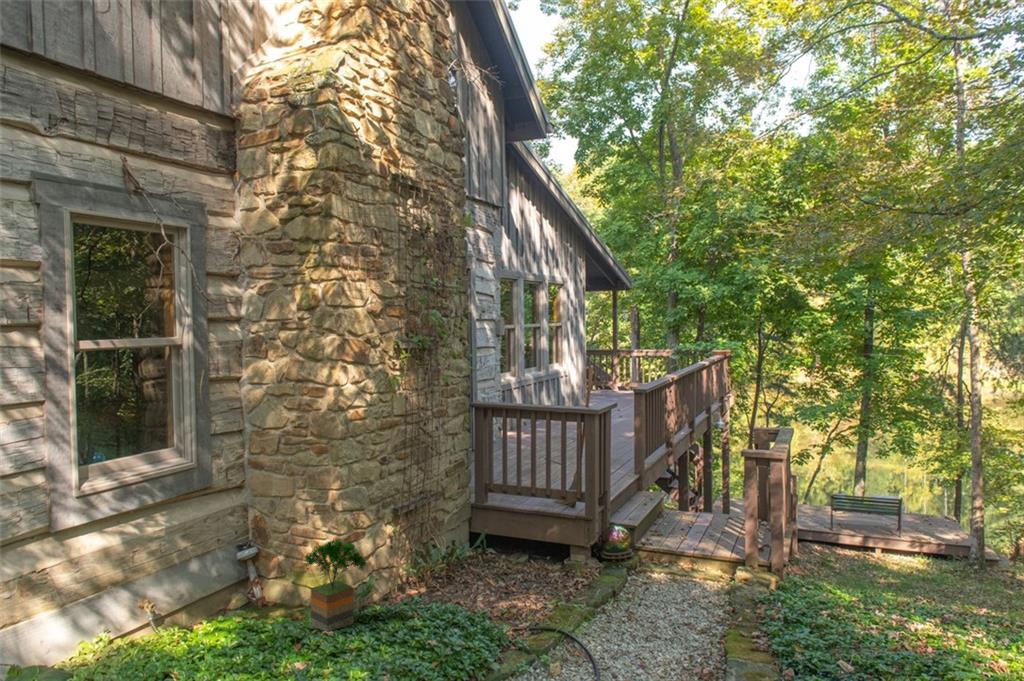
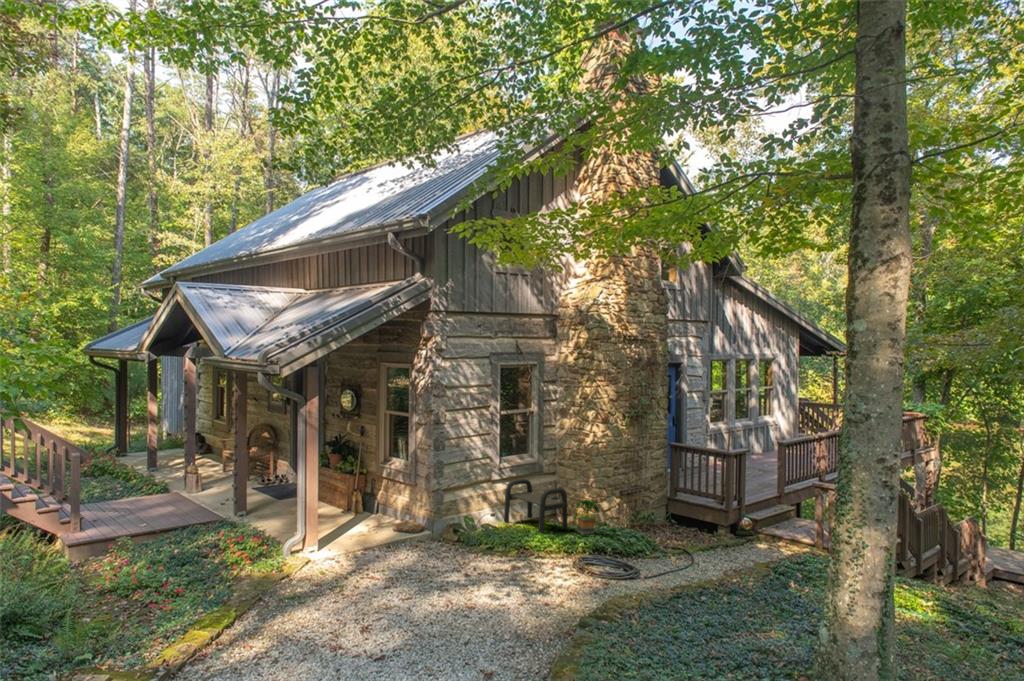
bench: none [100,511,284,665] -> present [504,479,568,533]

